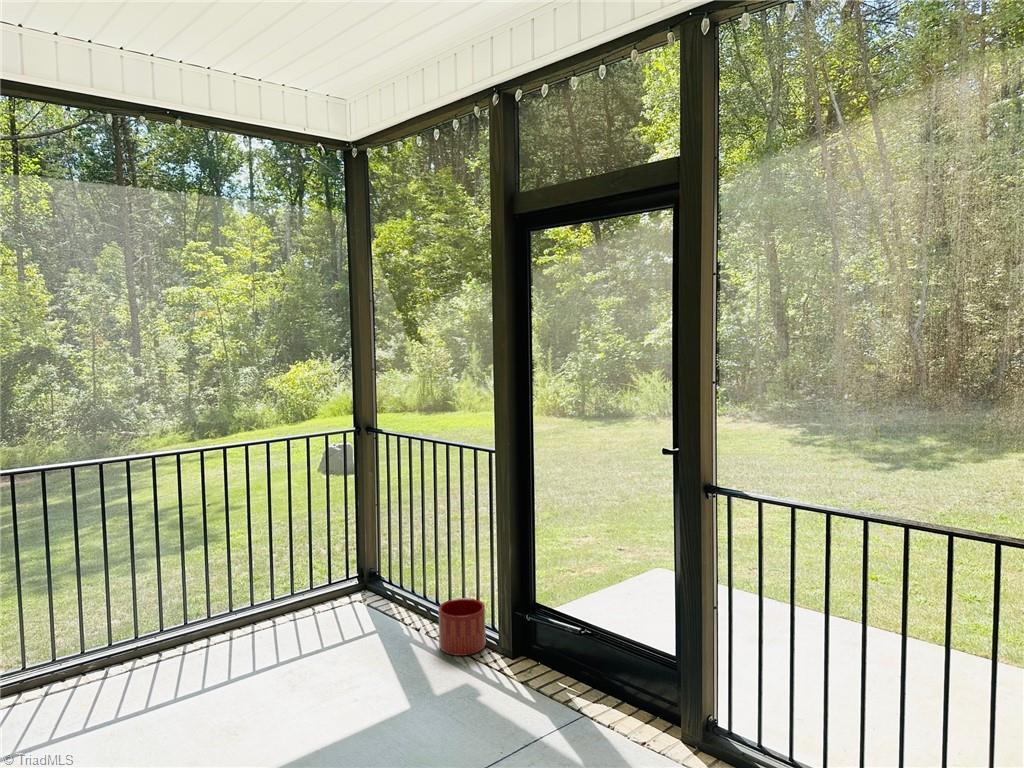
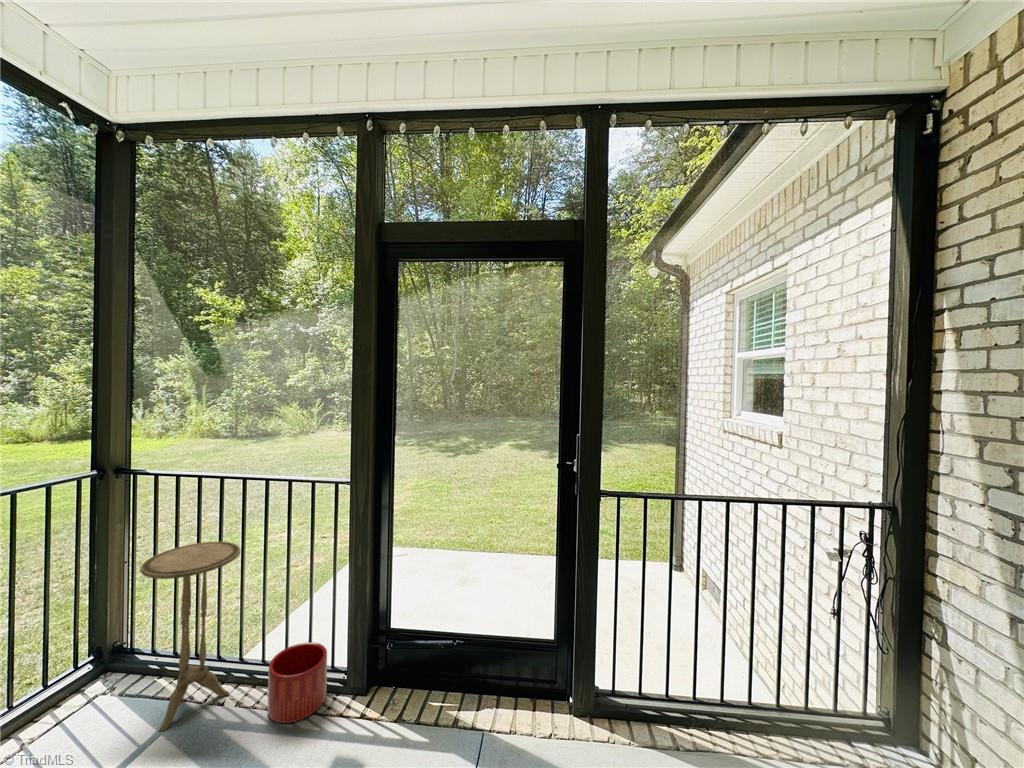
side table: none [364,497,429,632] -> present [140,542,240,732]

